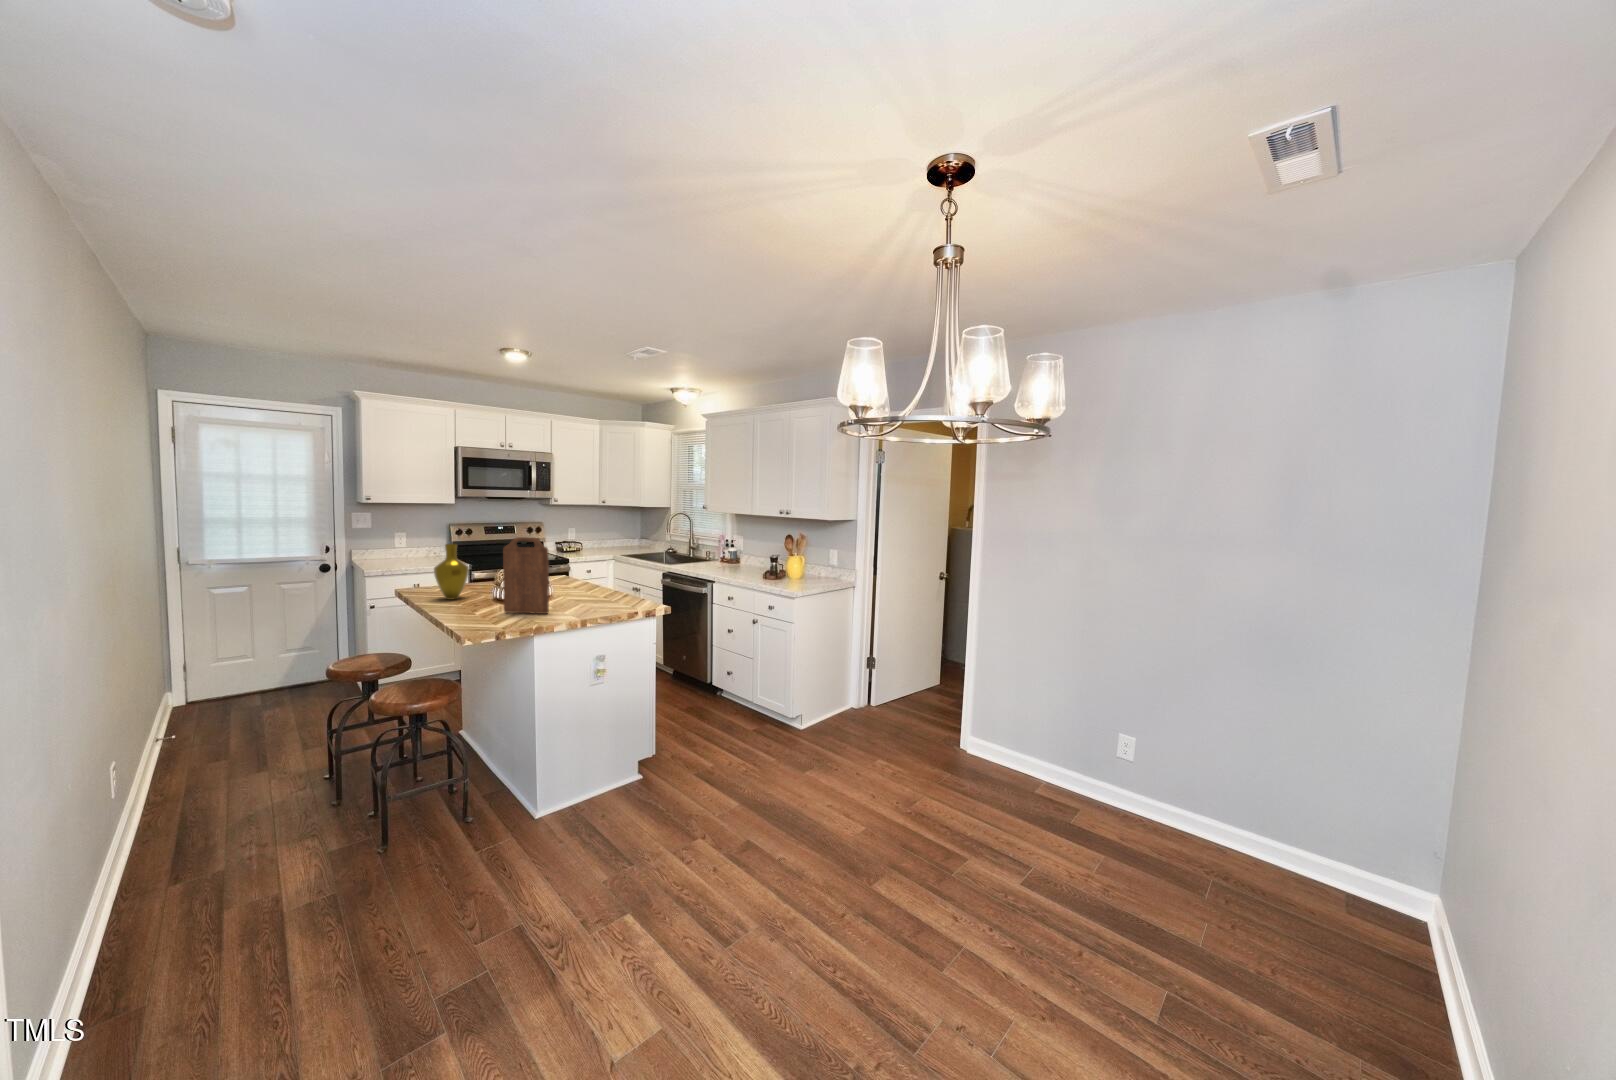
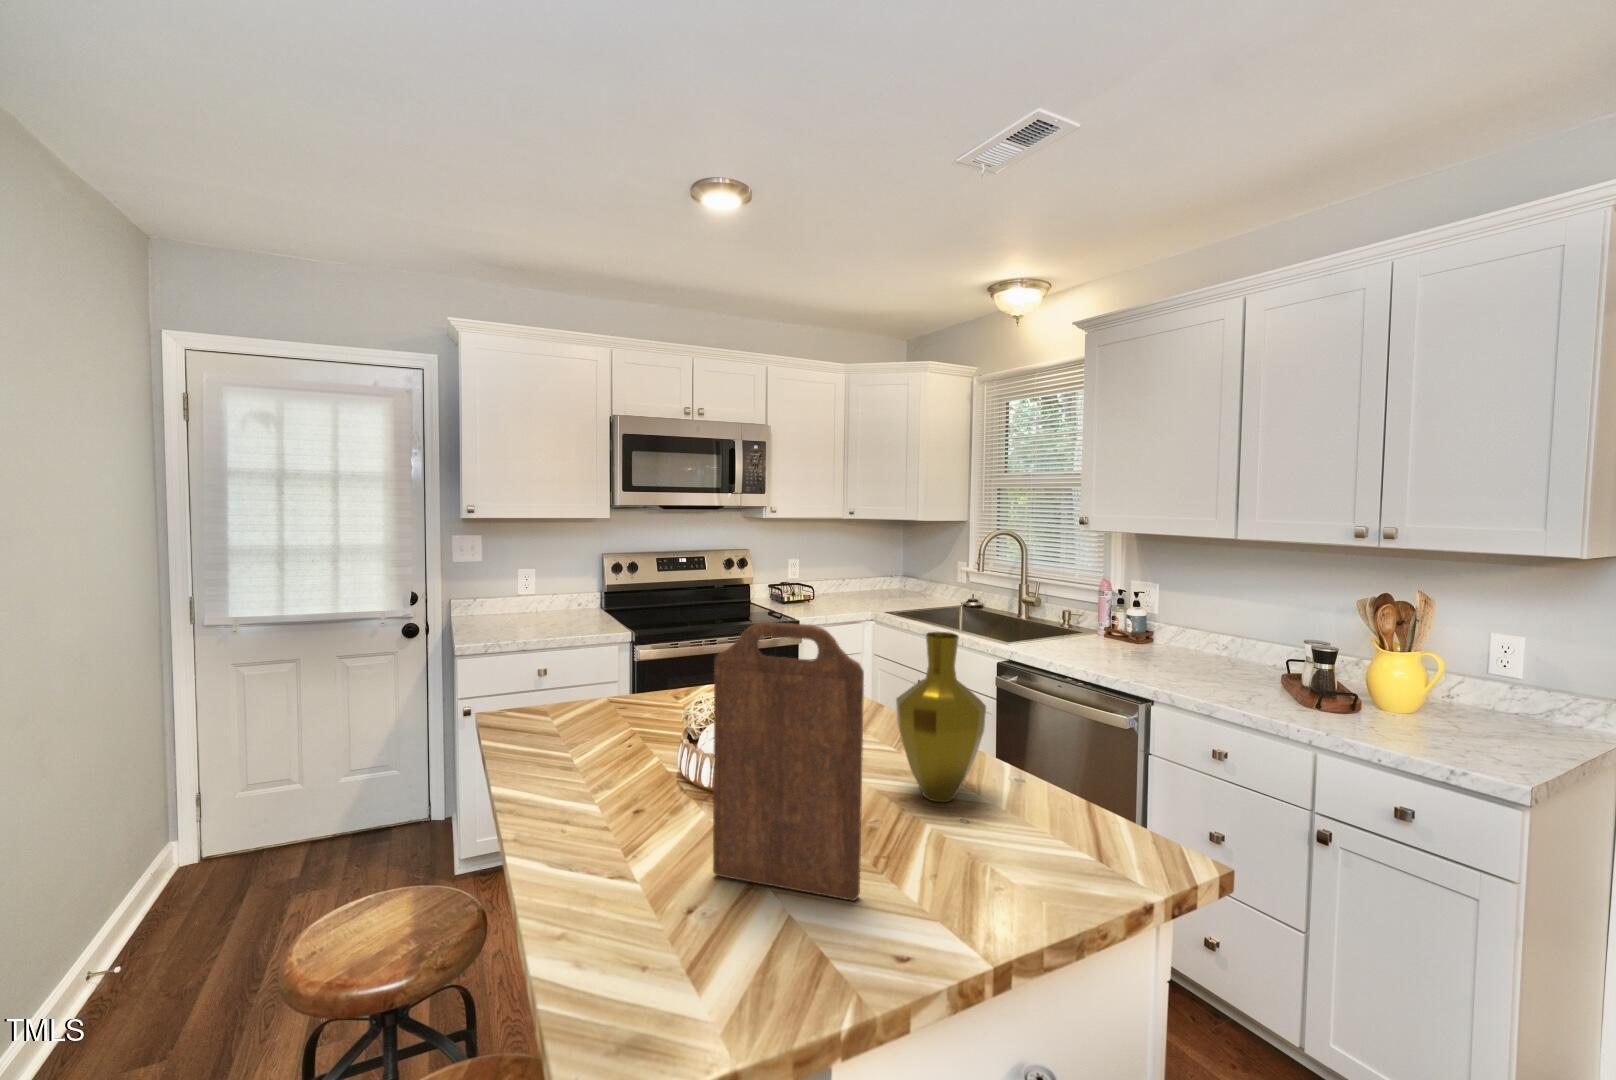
vase: present [434,544,469,600] -> present [896,632,986,802]

